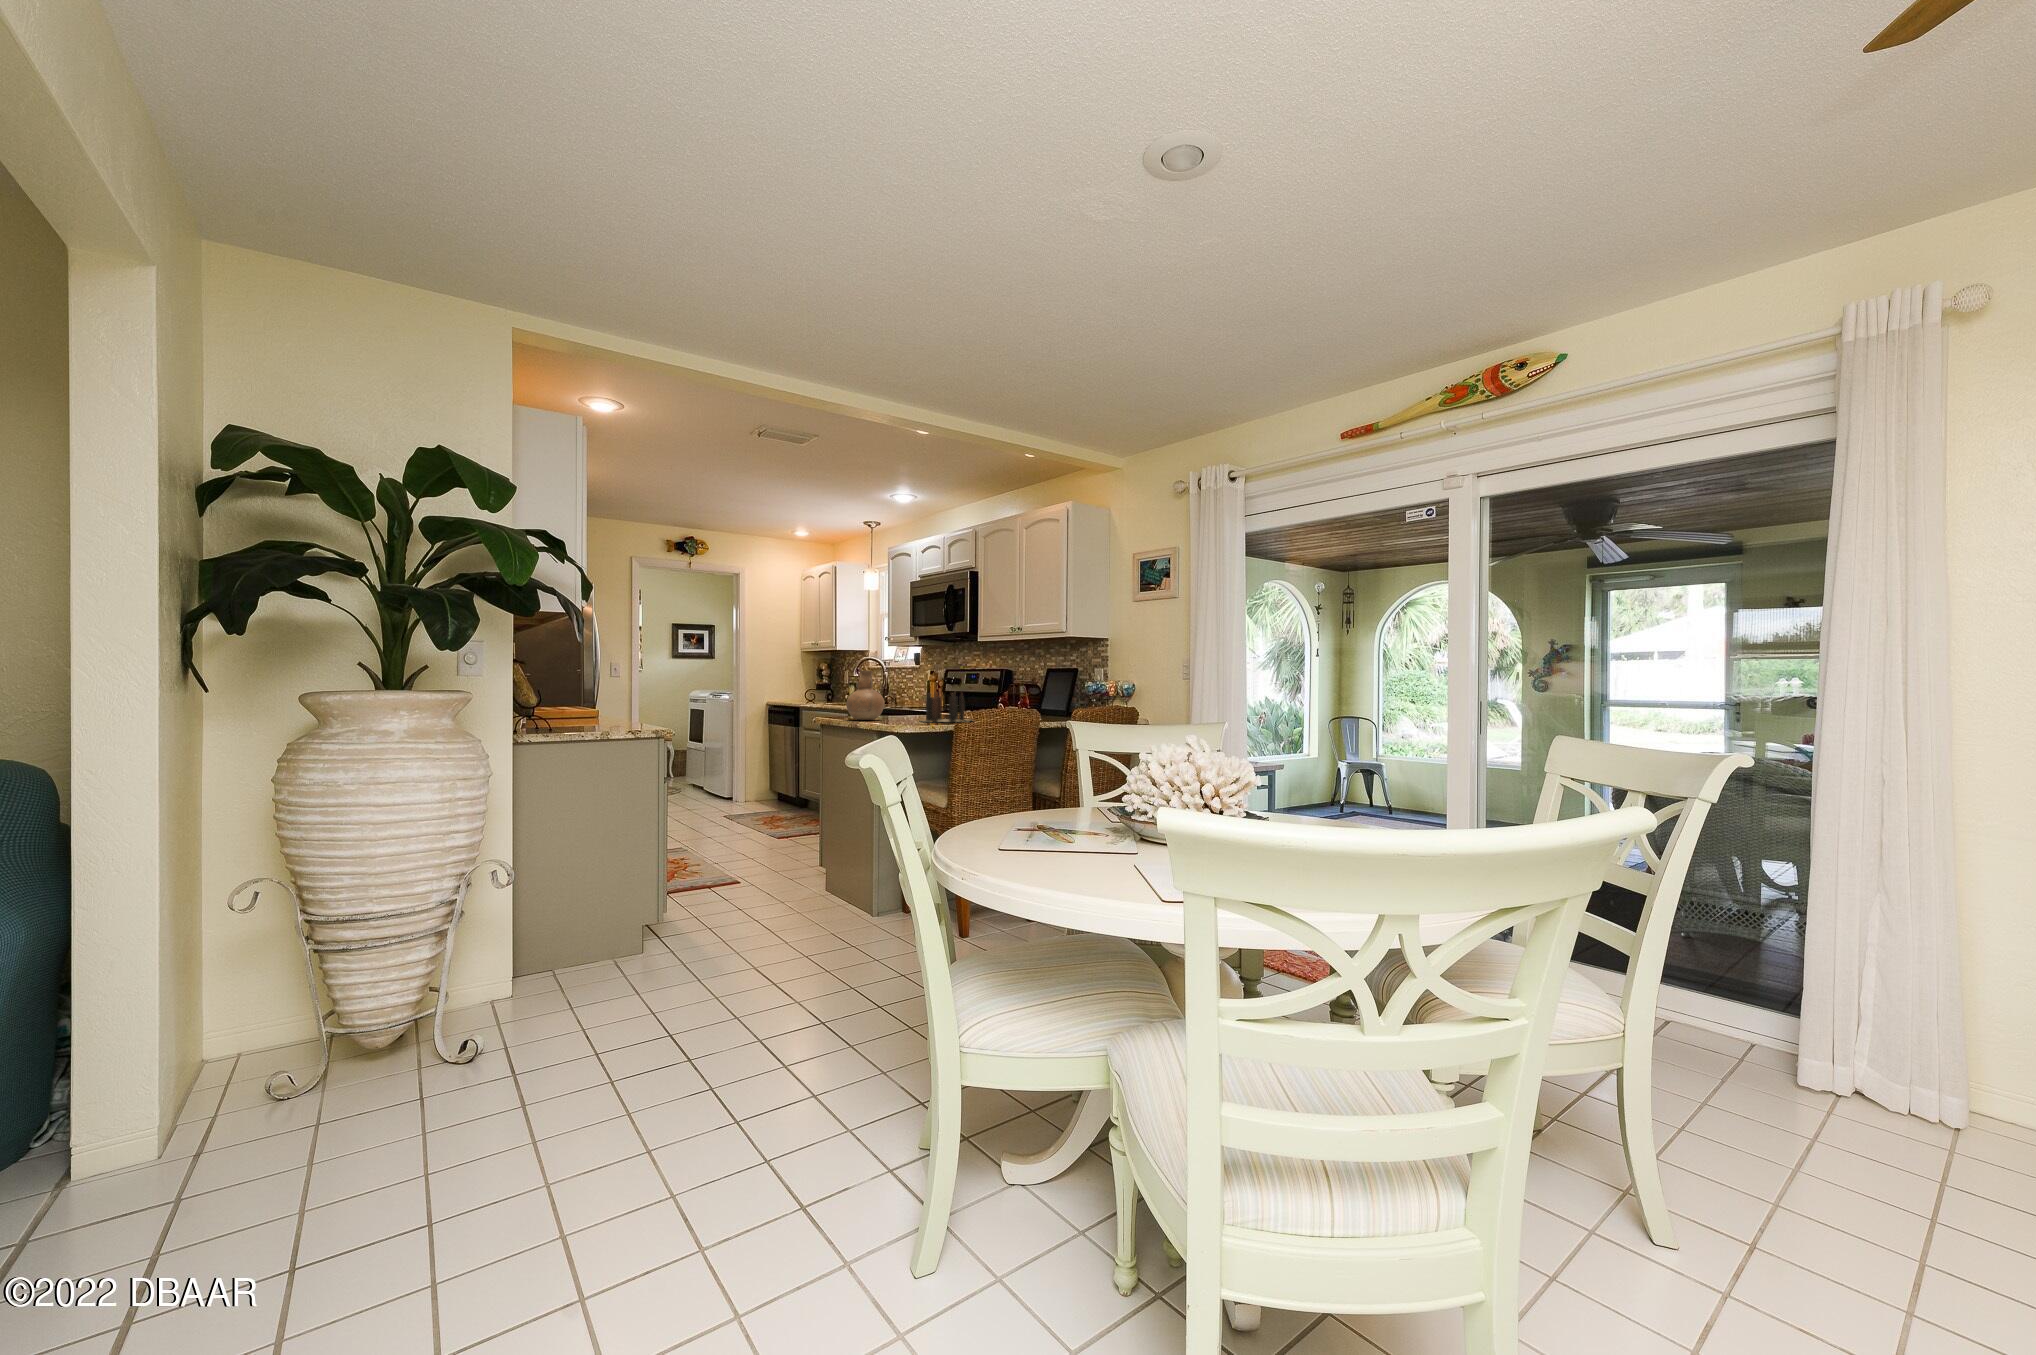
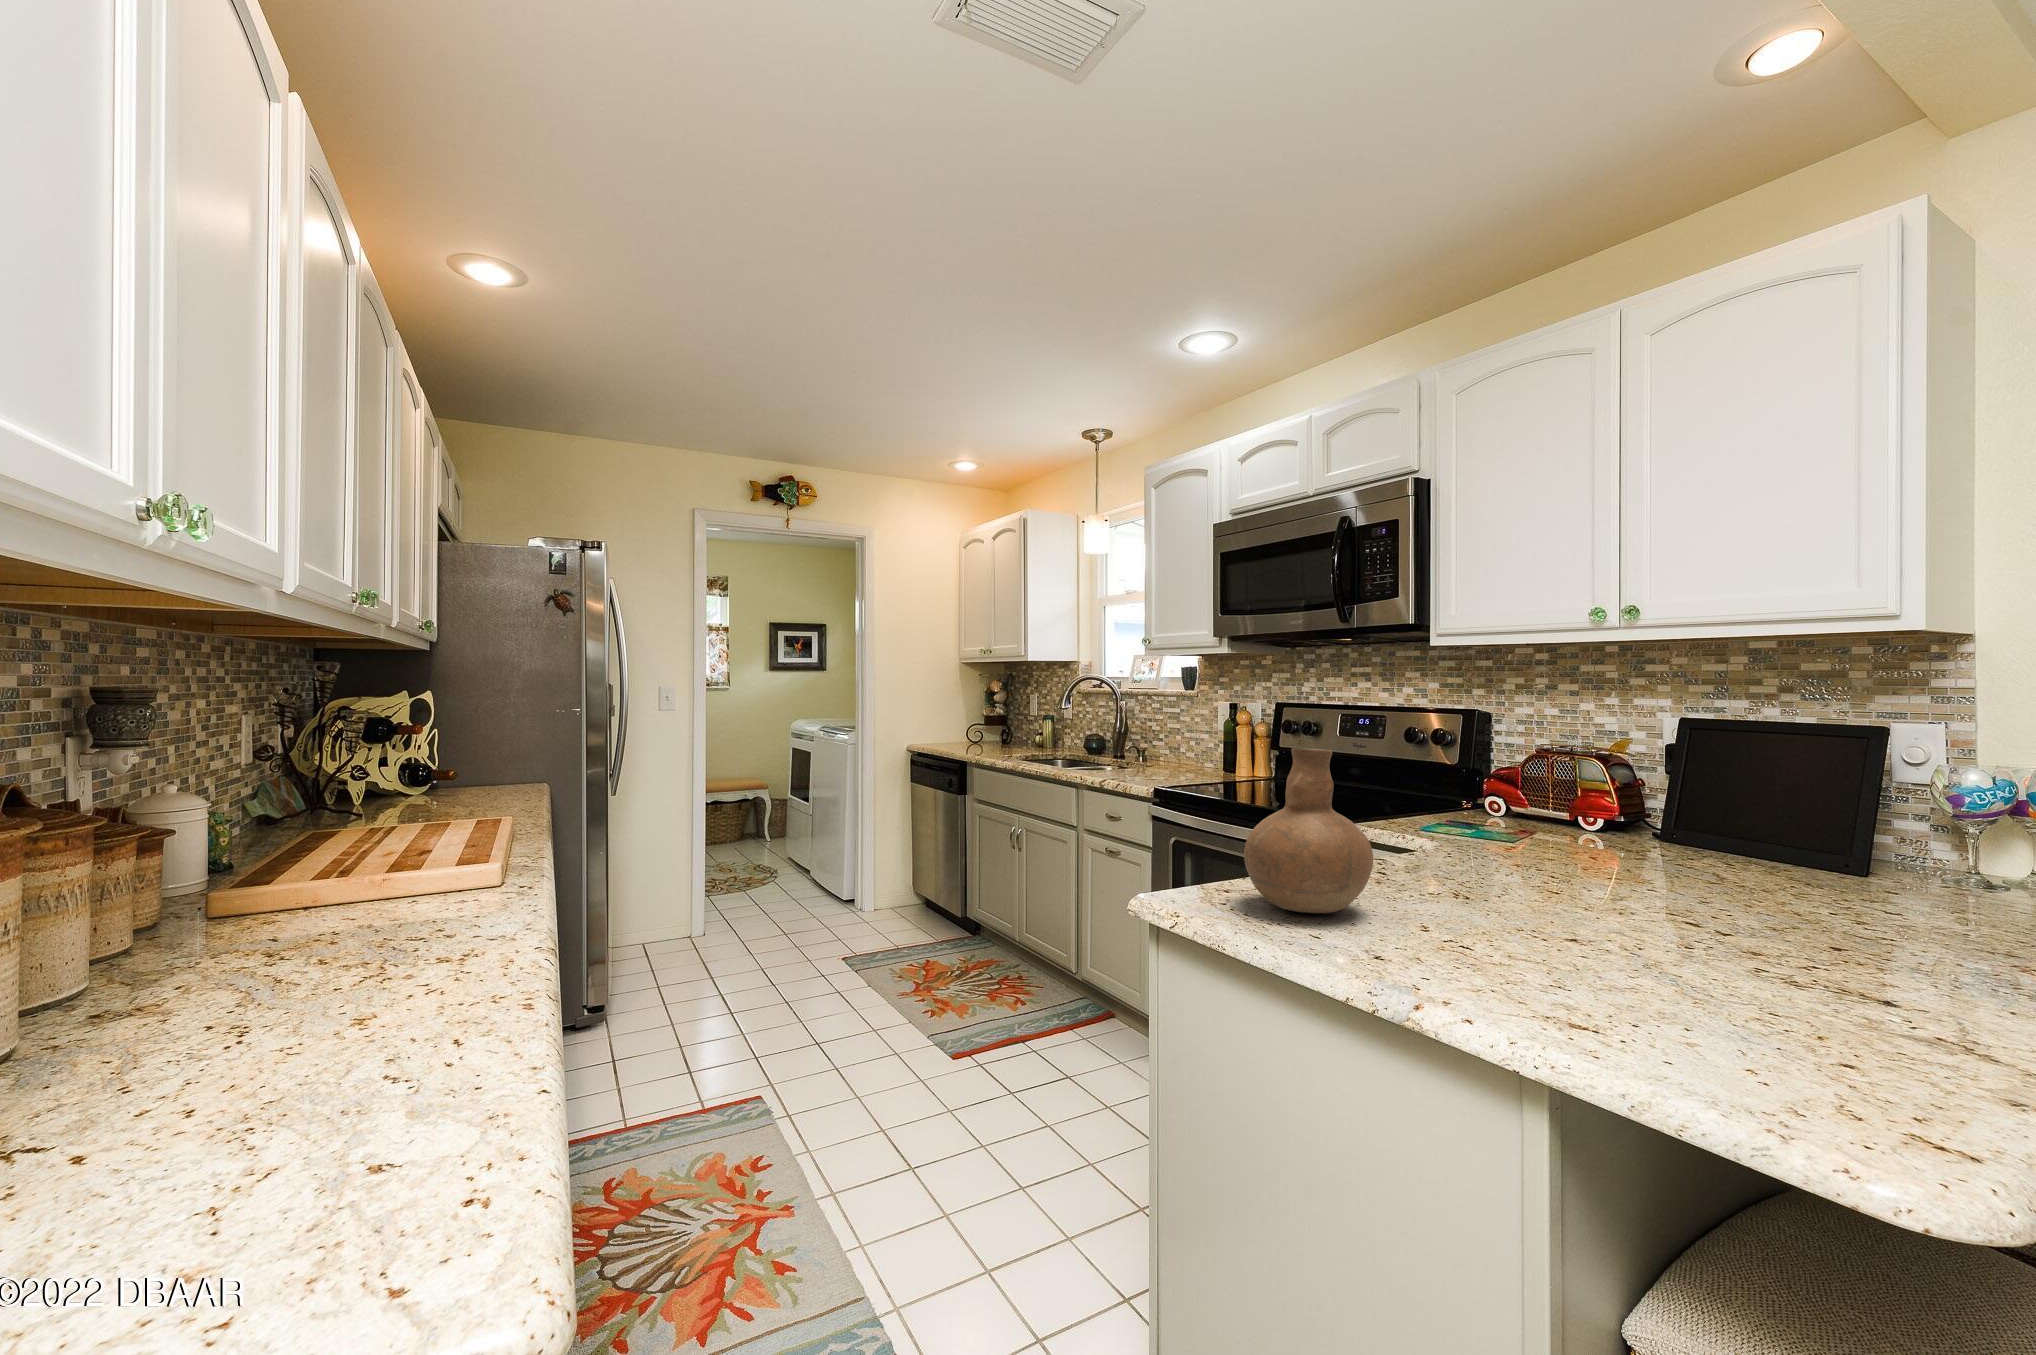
candle: present [924,692,969,722] -> none [1483,817,1767,970]

